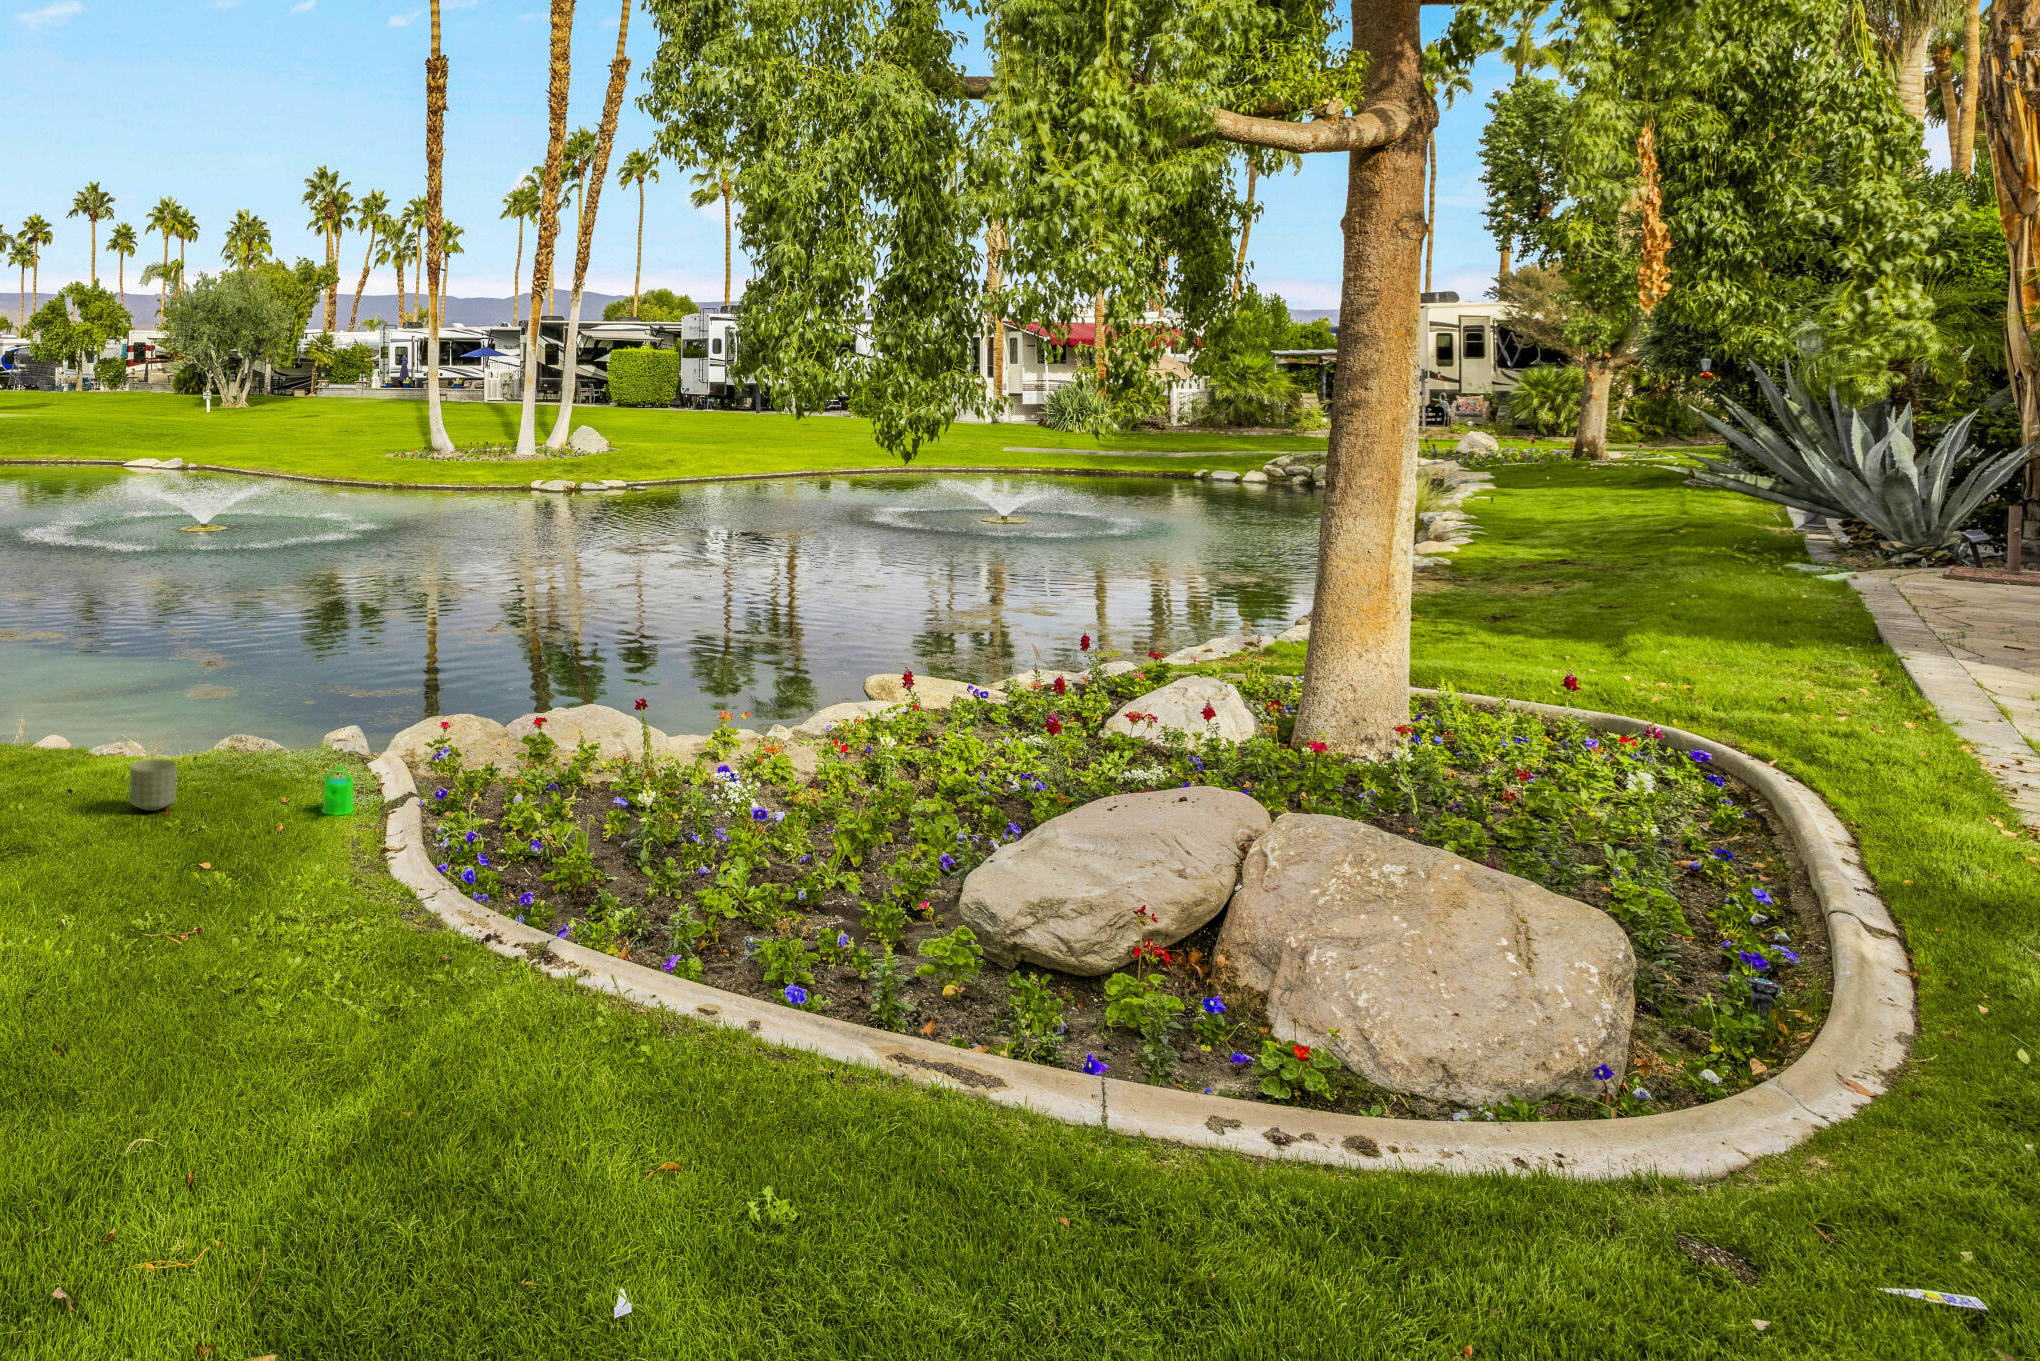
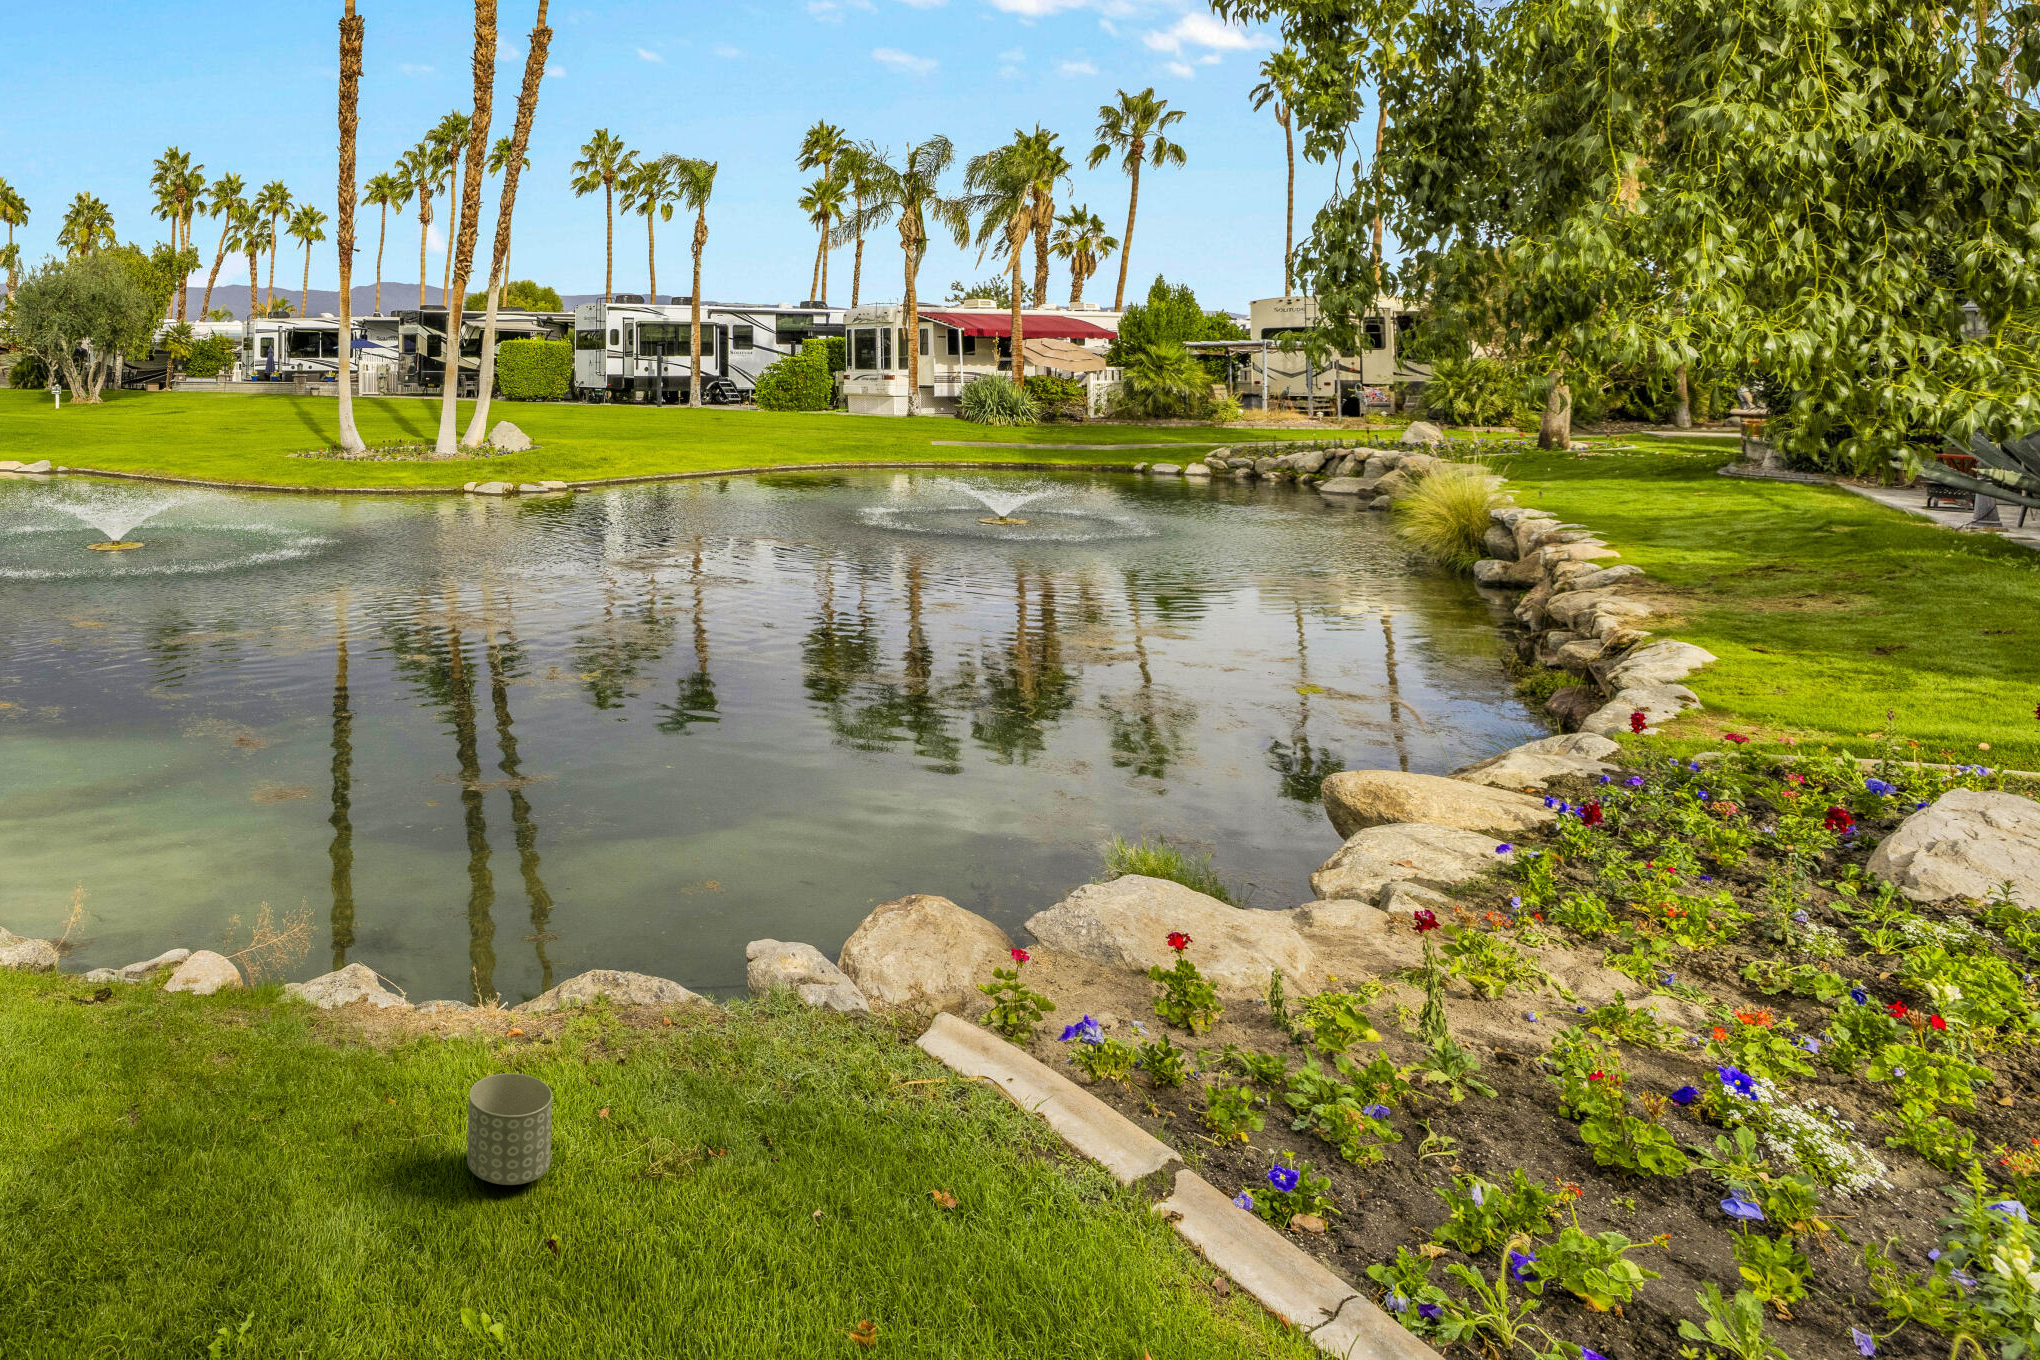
watering can: present [322,766,354,815] -> none [799,1067,860,1164]

